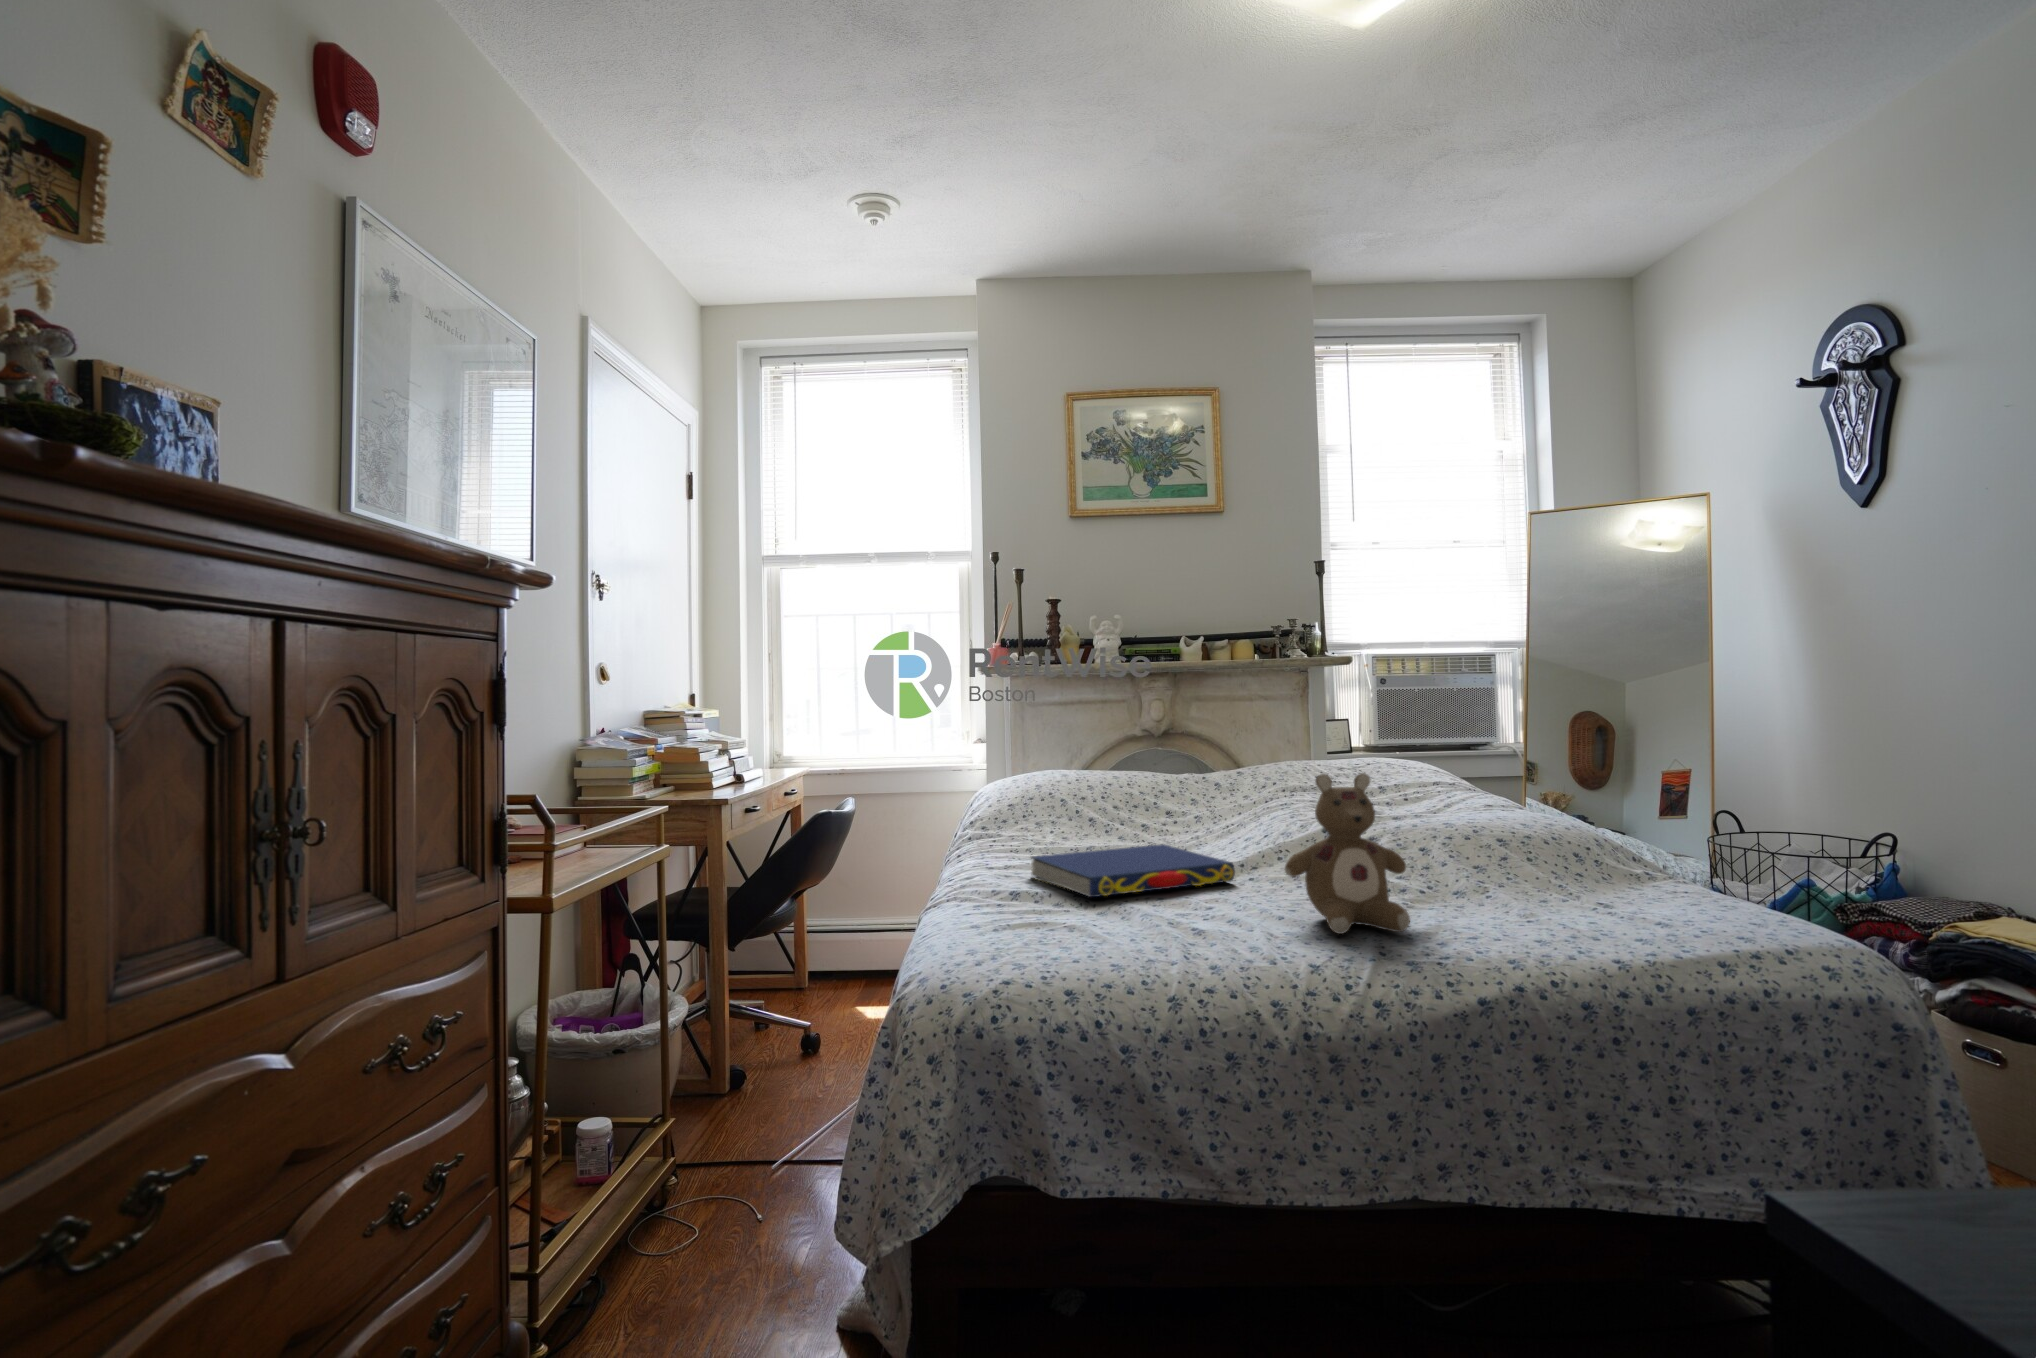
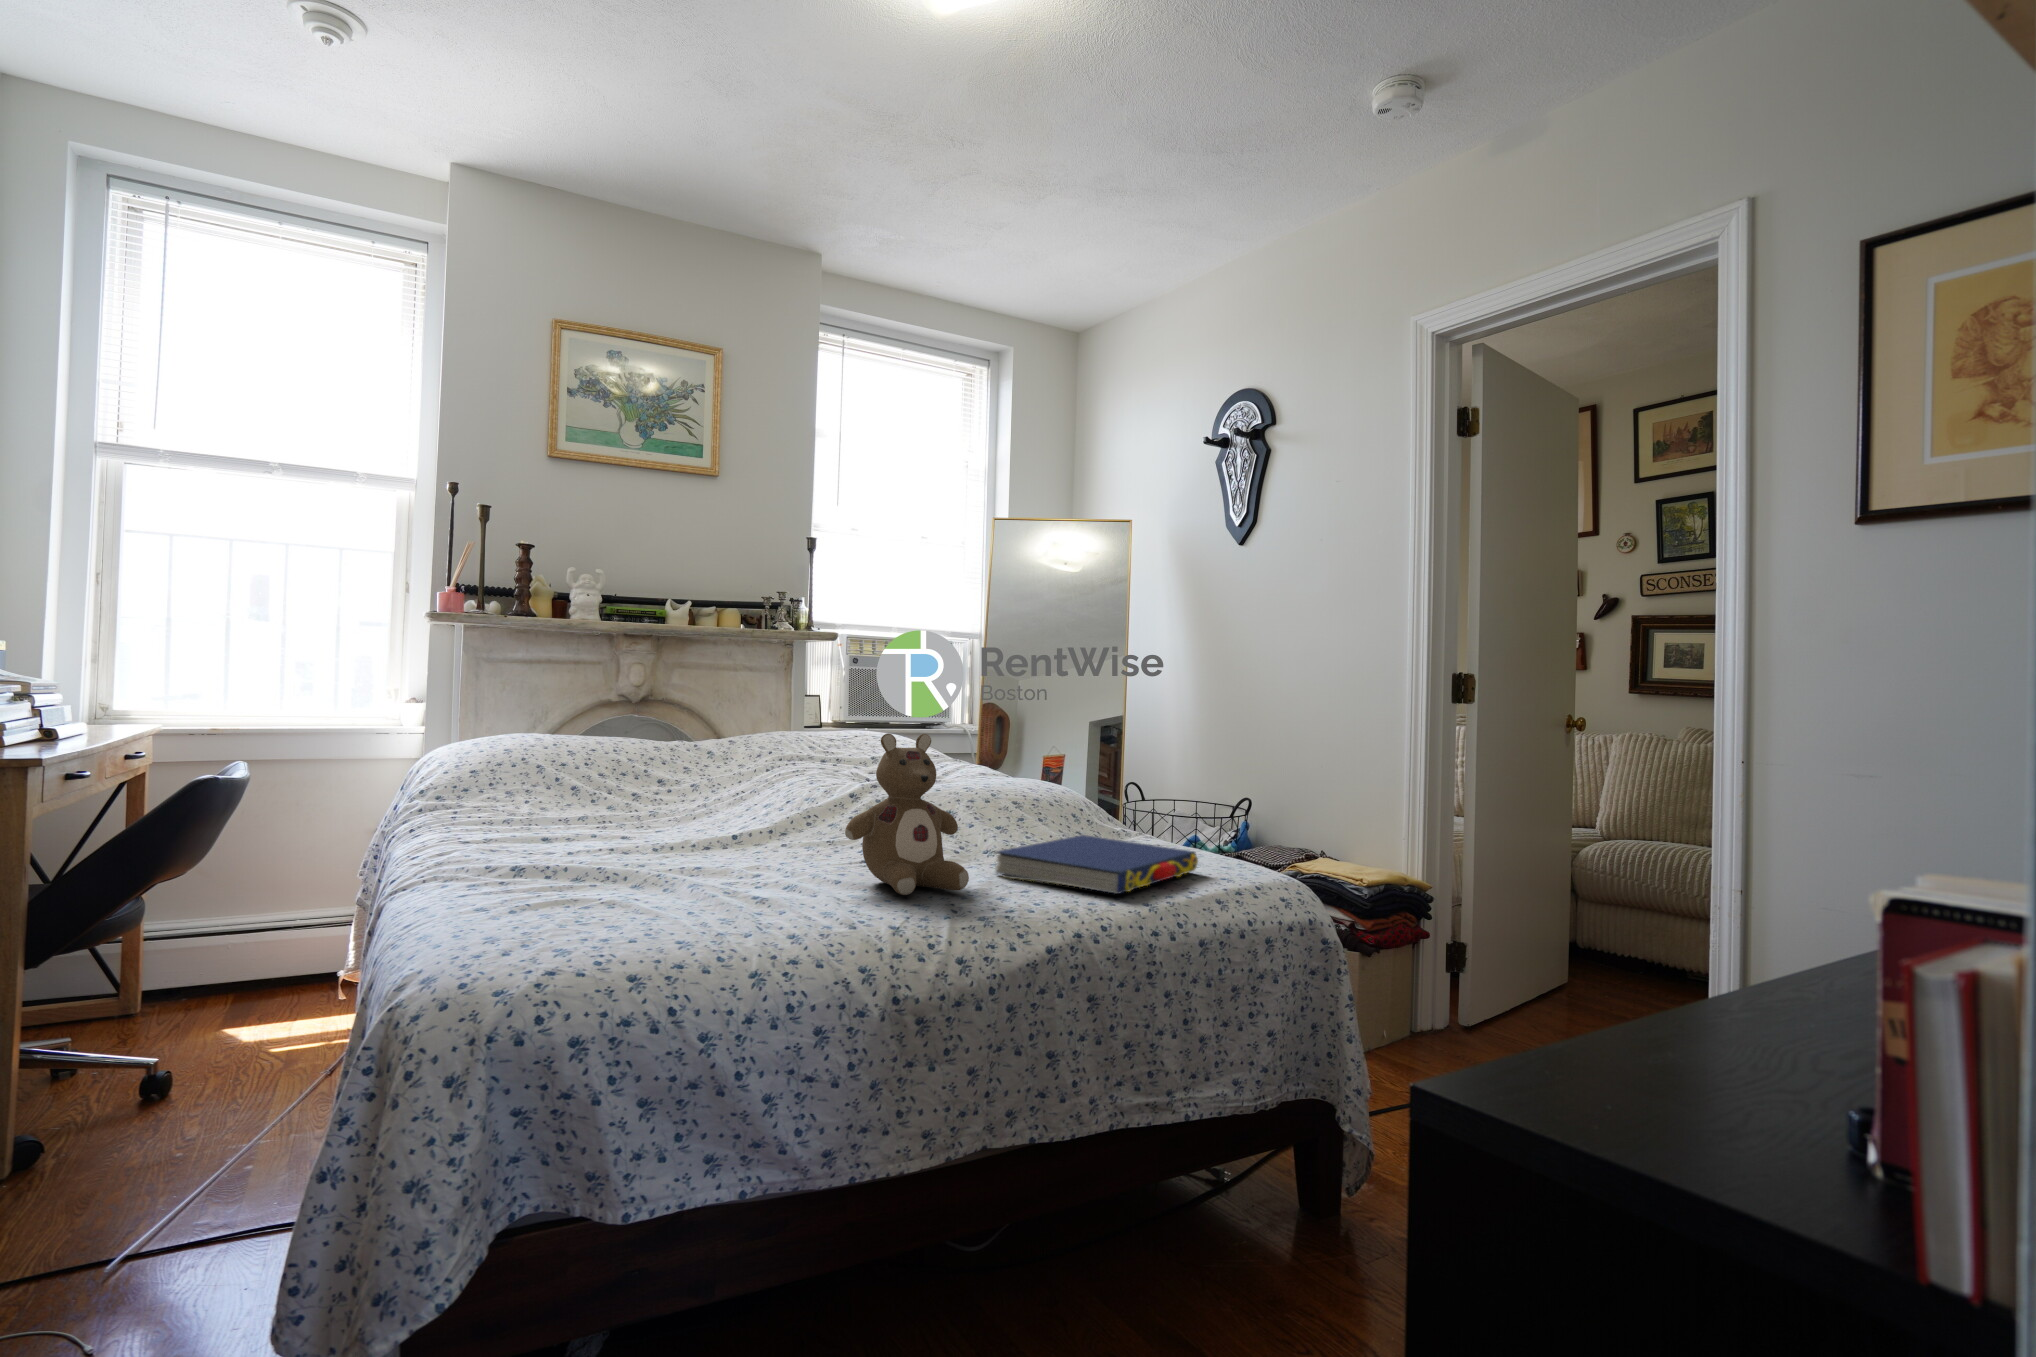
book: present [1031,845,1235,897] -> present [996,835,1198,894]

